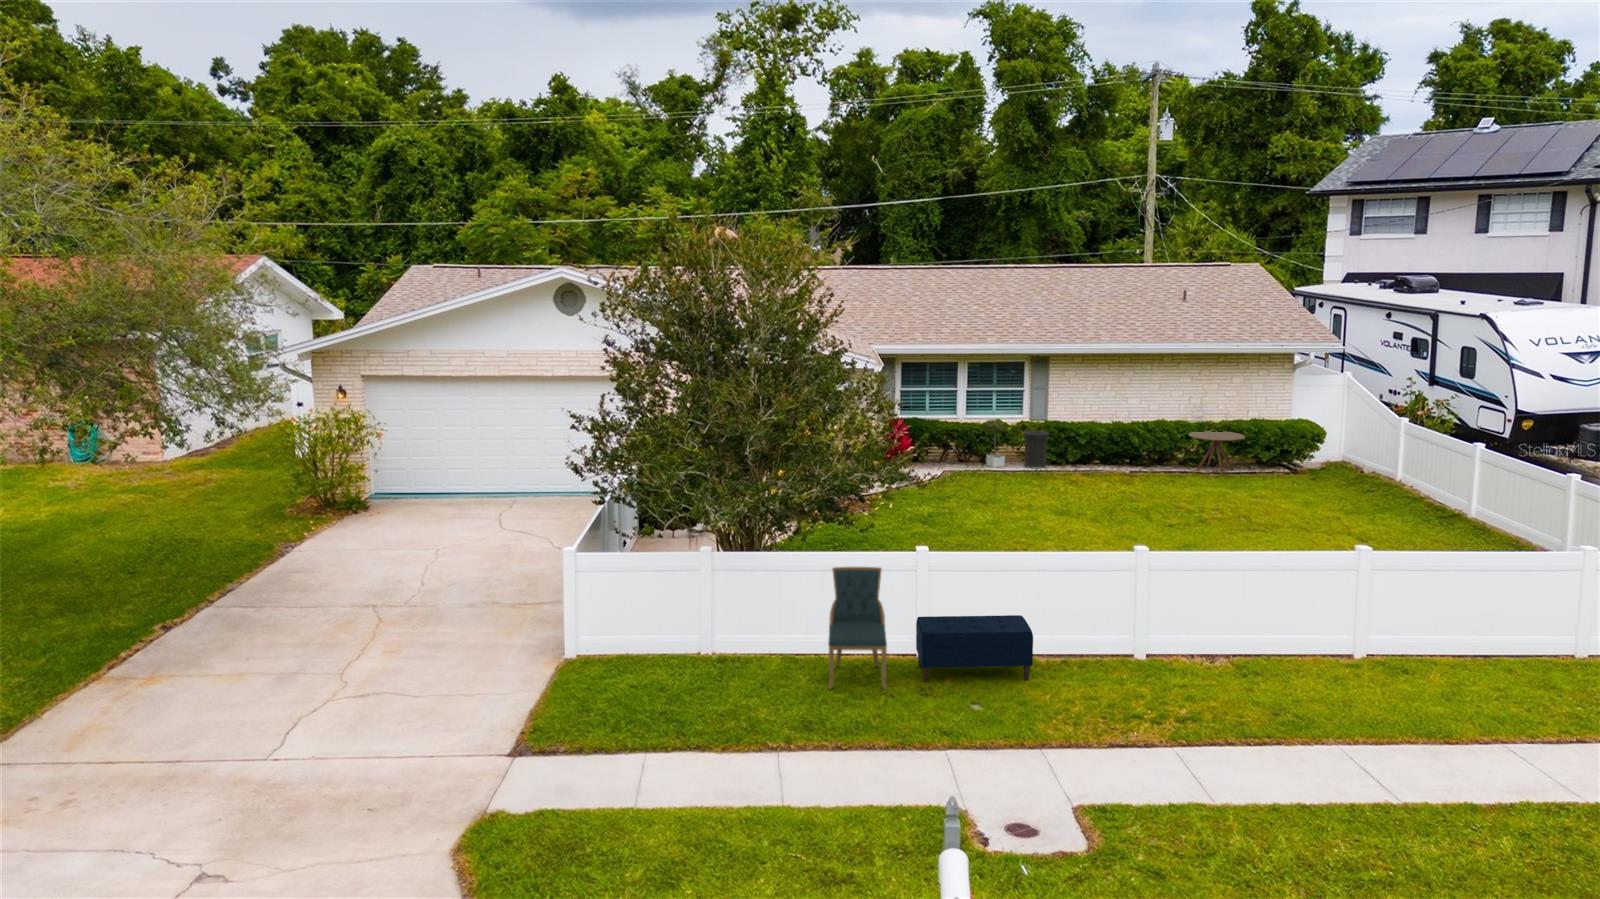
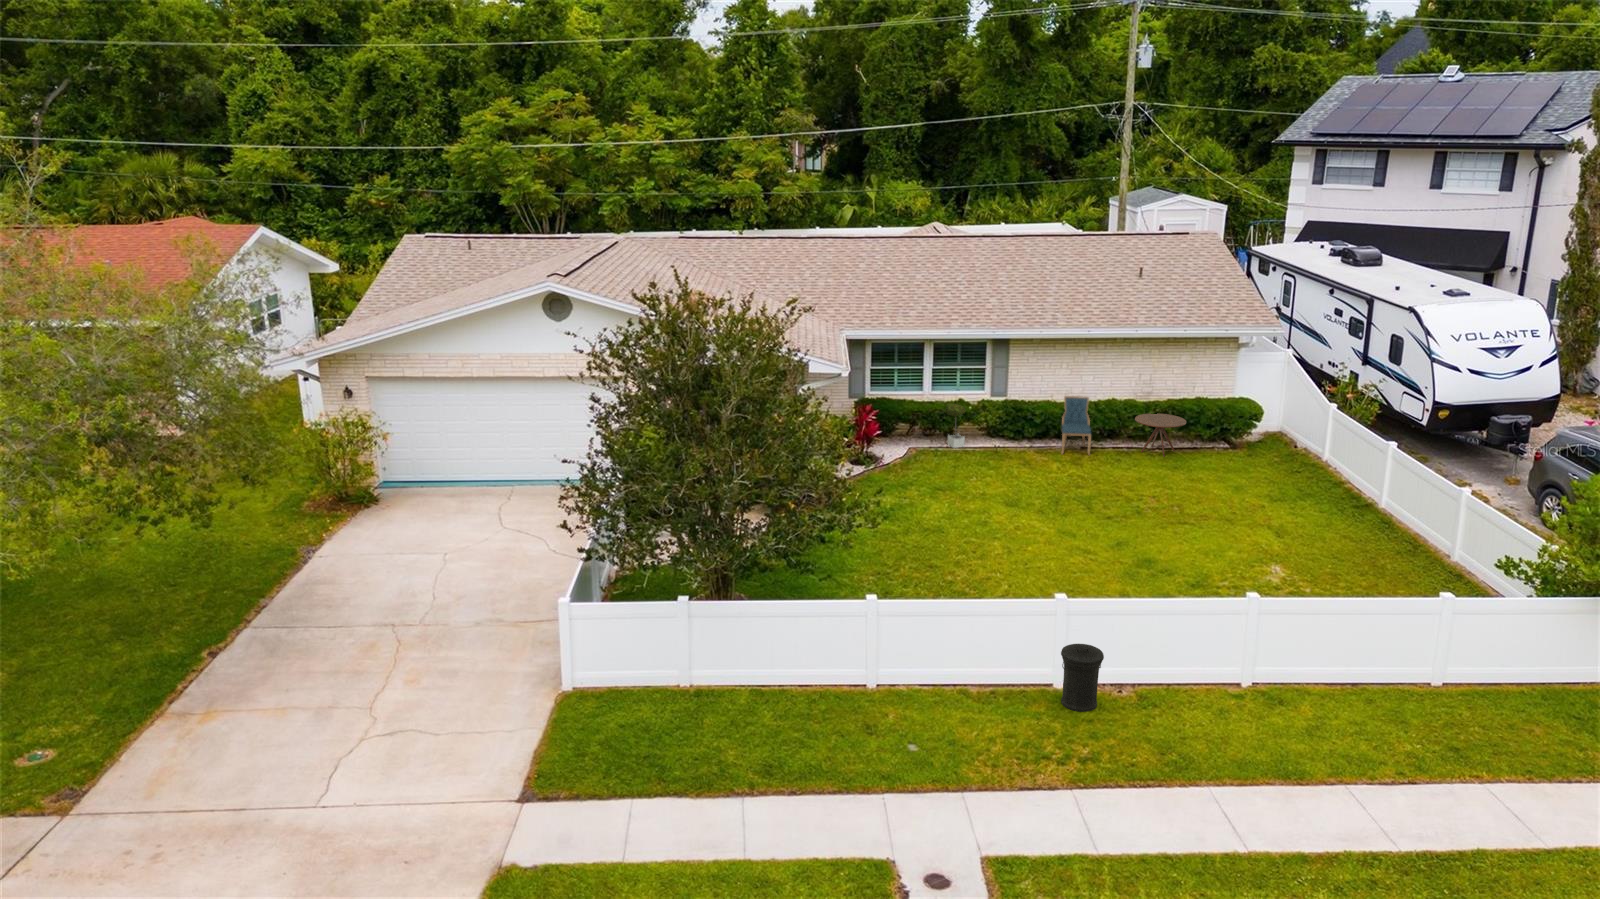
trash can: present [1024,430,1049,468] -> present [1061,644,1104,712]
chair: present [828,567,887,689] -> present [1062,396,1091,454]
bench: present [916,615,1033,682] -> none [867,656,965,717]

